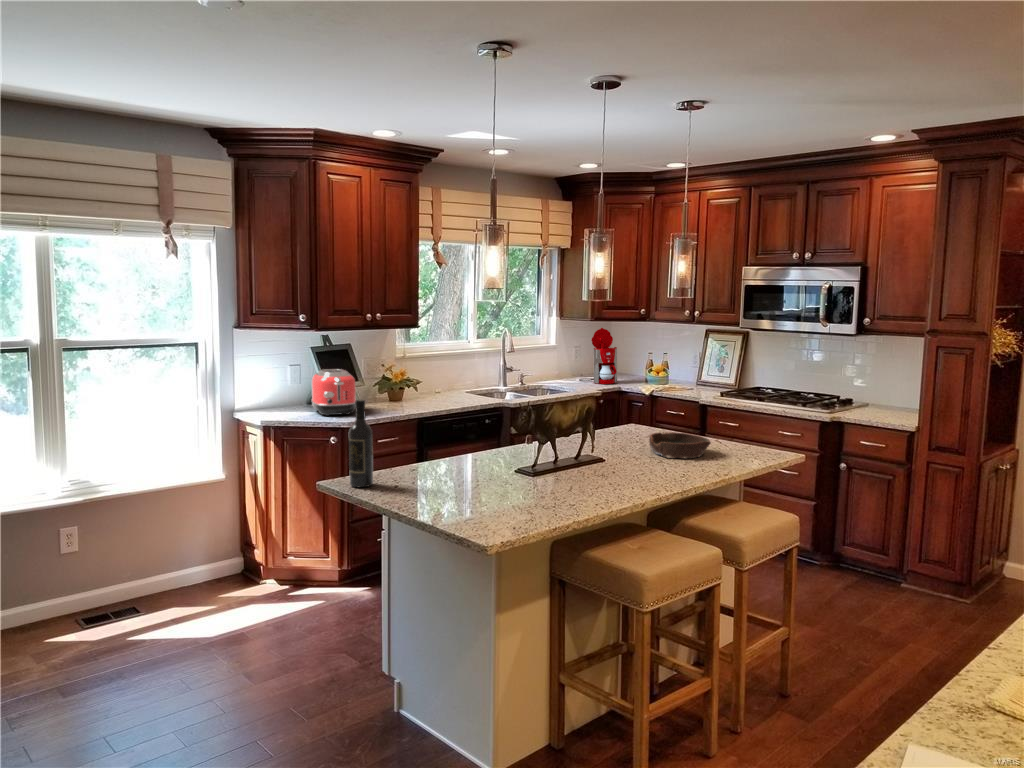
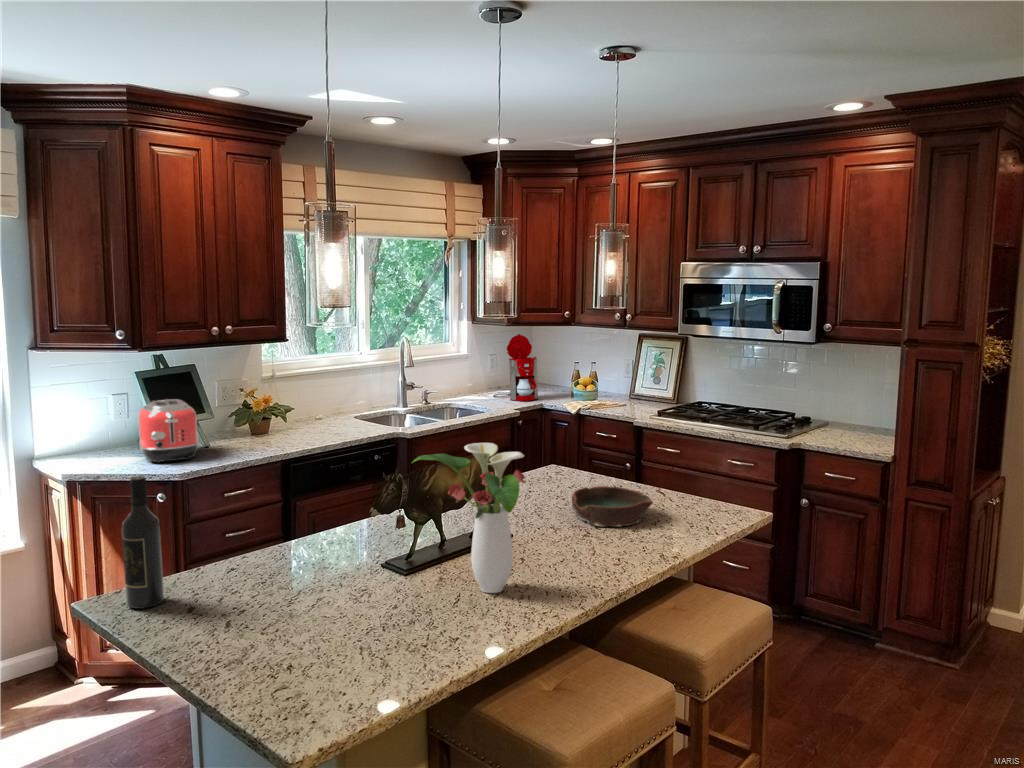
flower arrangement: none [541,385,619,488] -> present [413,443,525,593]

